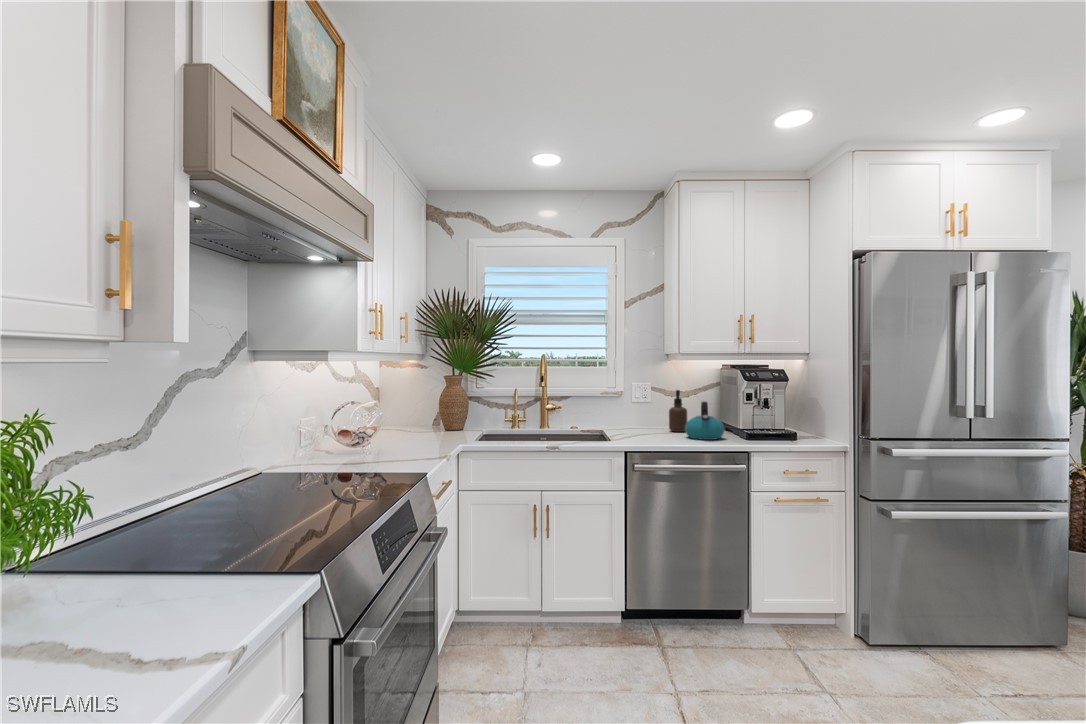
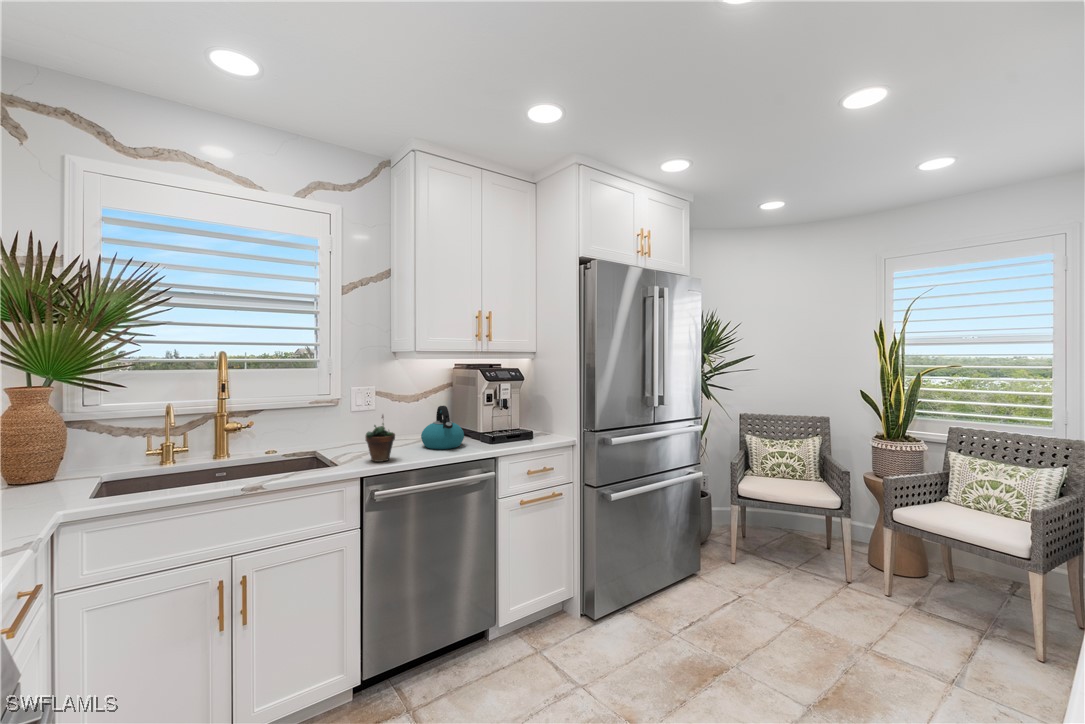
soap dispenser: present [669,390,687,432] -> none [394,392,415,440]
succulent plant: none [632,403,656,441] -> present [365,415,395,462]

